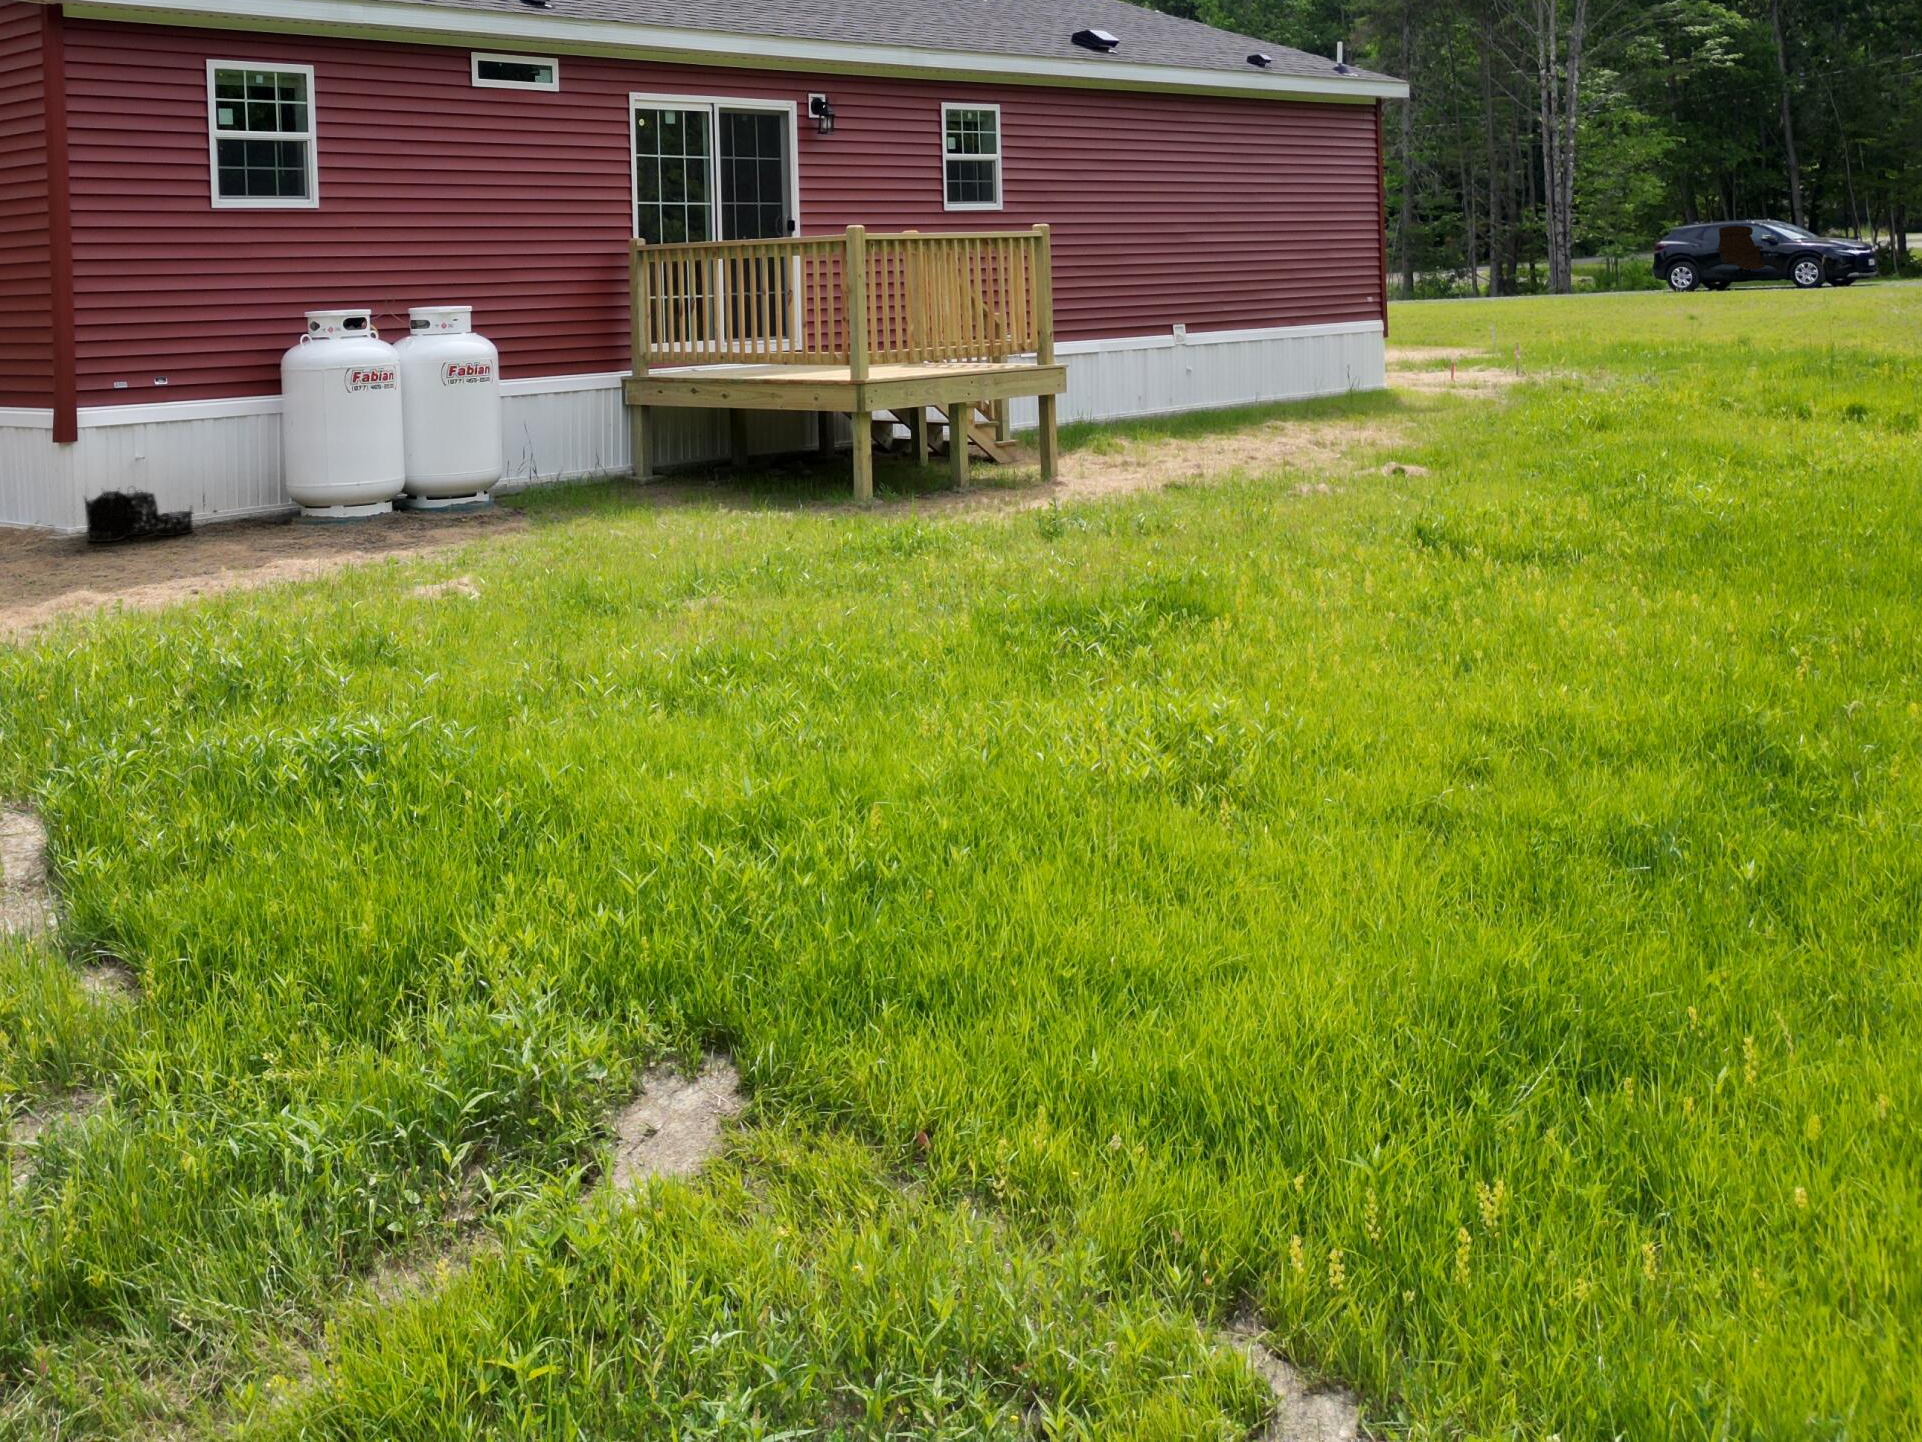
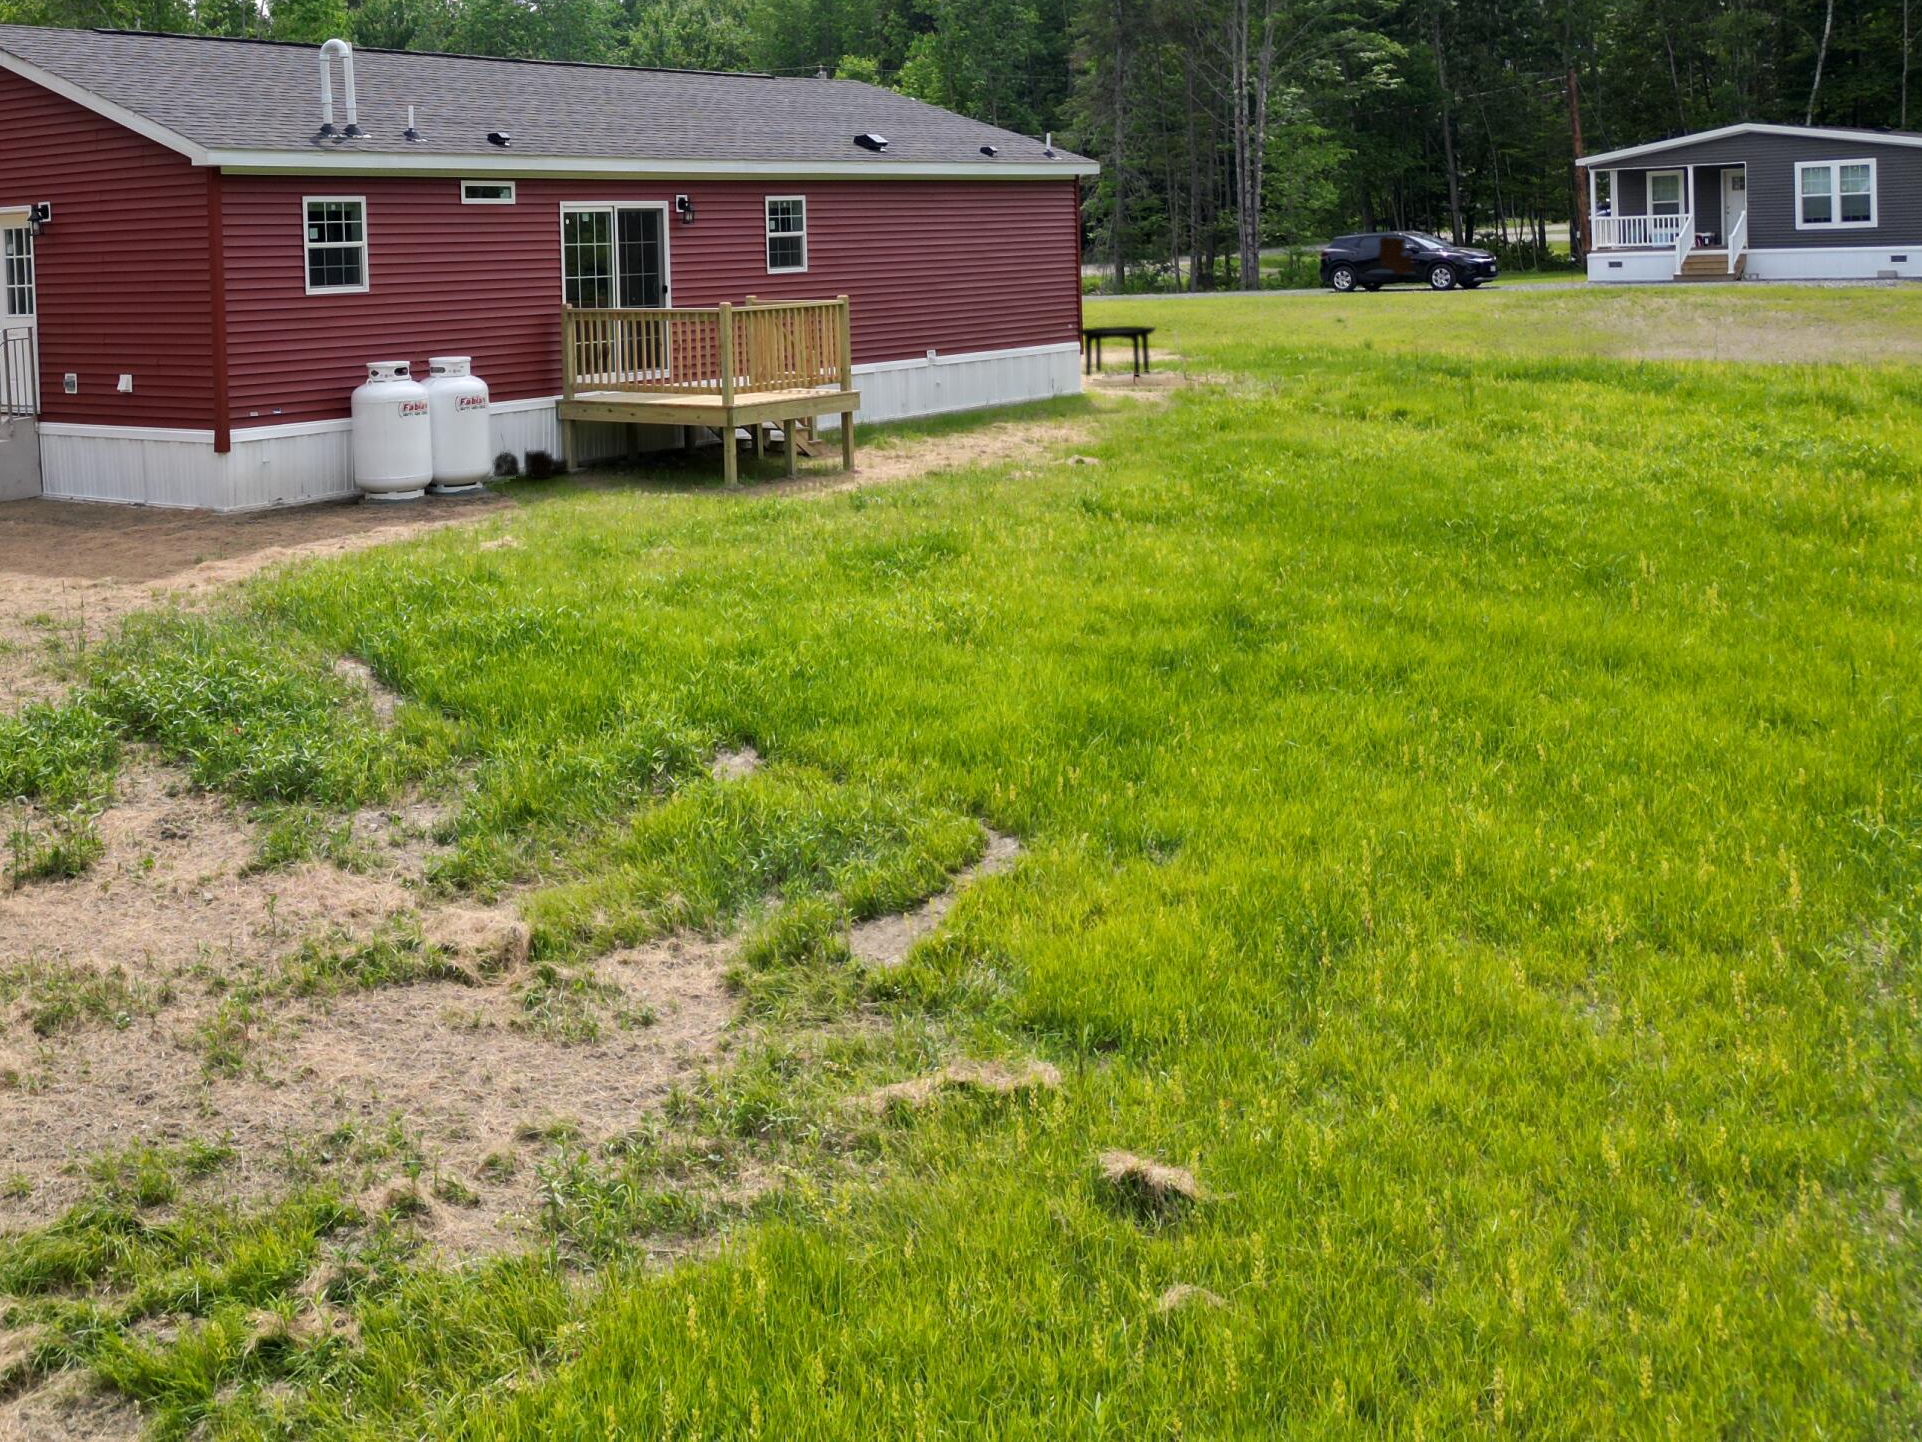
round table: none [1379,298,1494,365] -> present [1078,326,1156,376]
woven basket: present [84,488,193,542] -> present [494,448,568,478]

